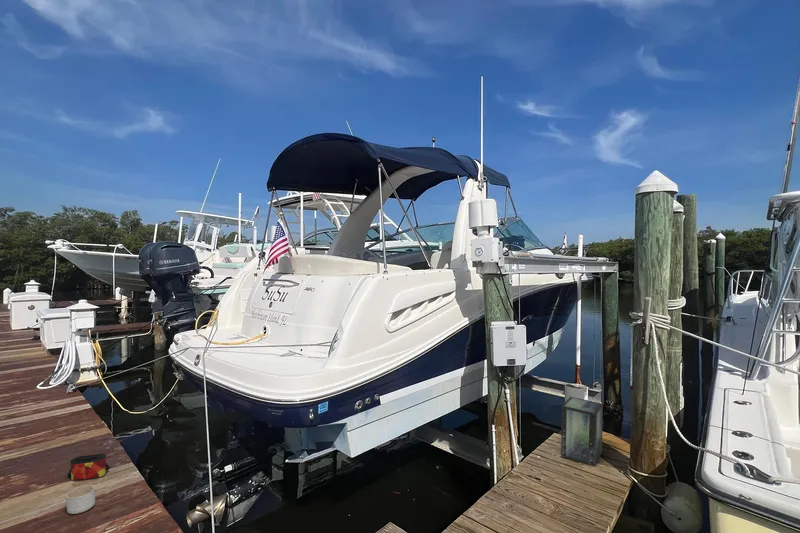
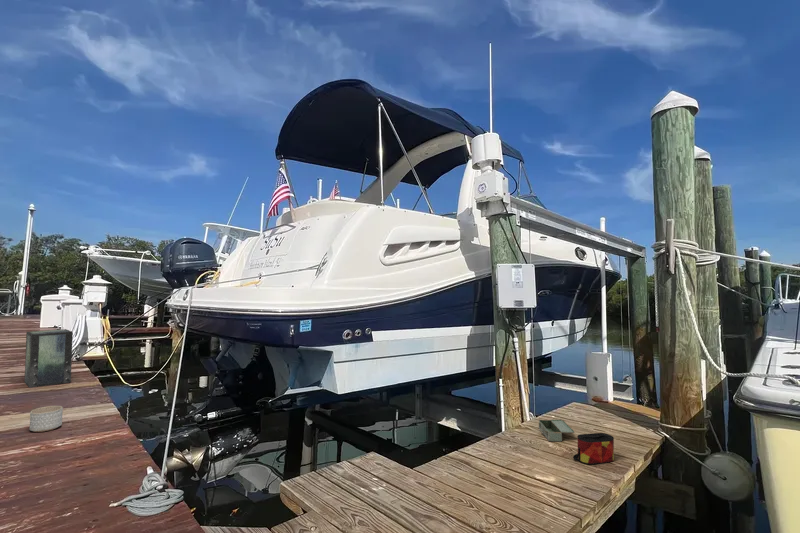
storage box: present [561,397,603,466] -> present [24,329,73,388]
bag: present [68,454,110,481] -> present [573,433,614,464]
toolbox: none [526,462,558,487] -> present [539,420,574,442]

